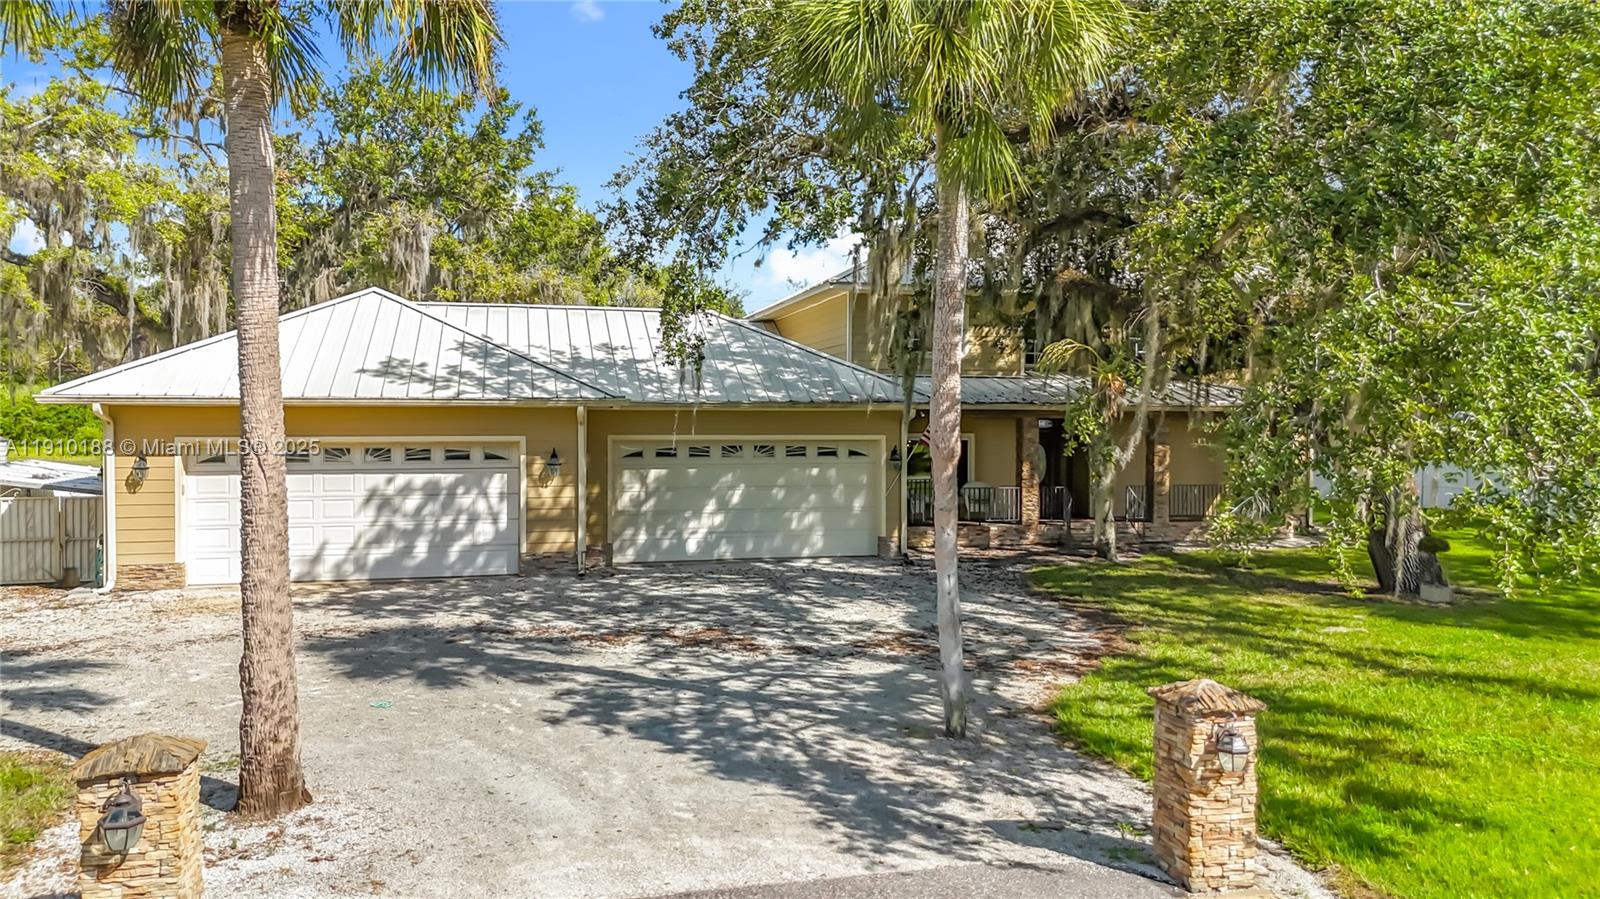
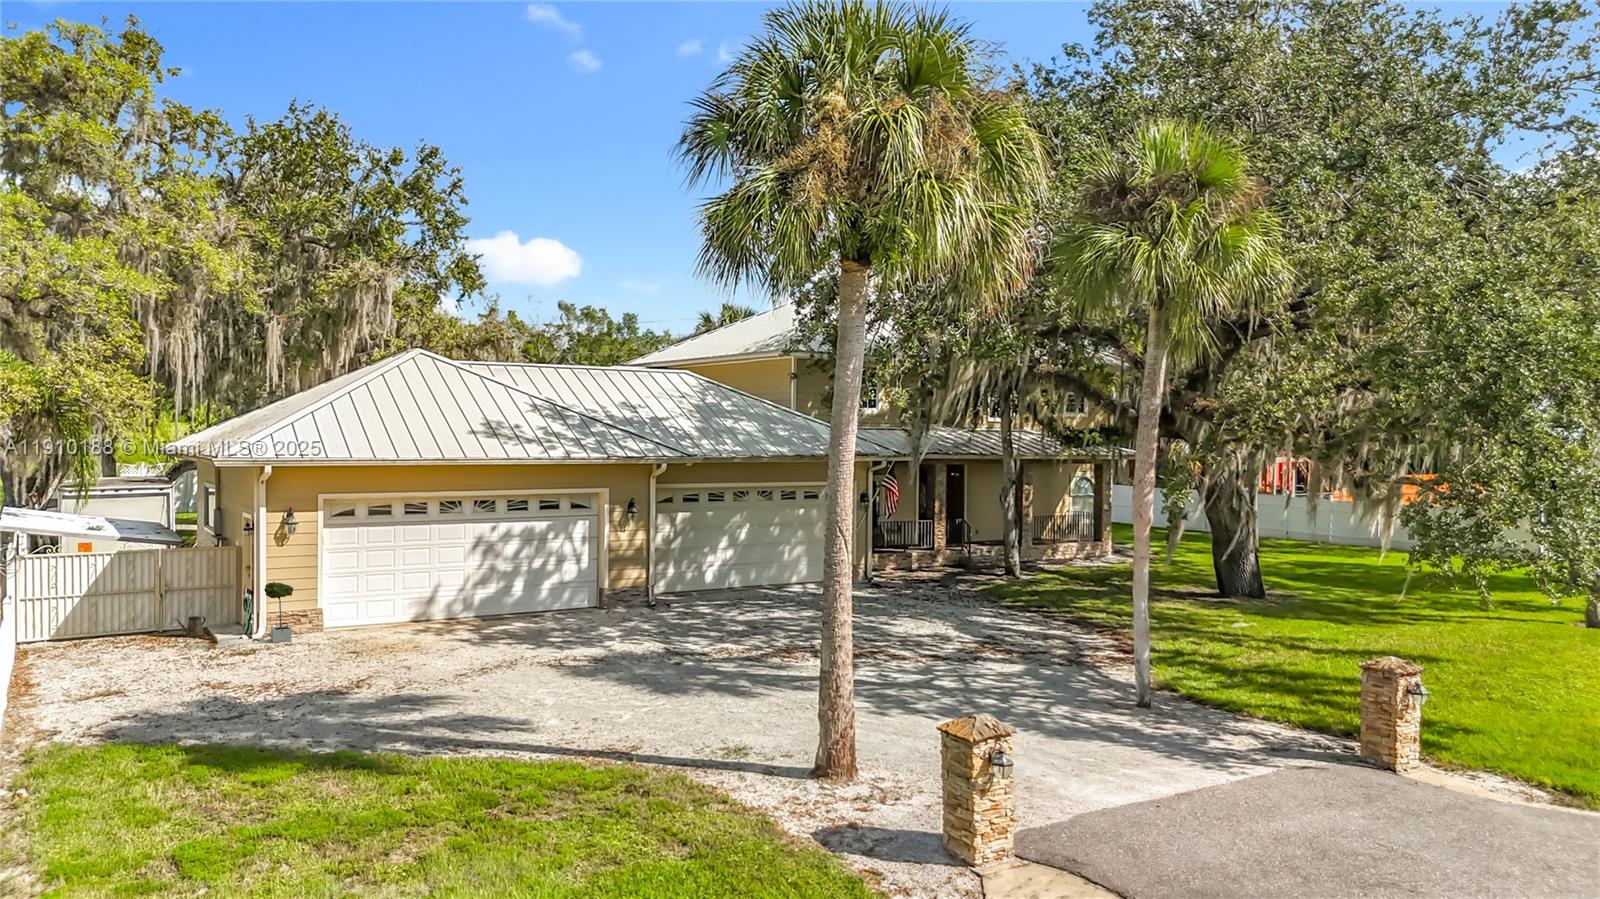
potted tree: present [1417,536,1451,602] -> present [264,582,293,643]

